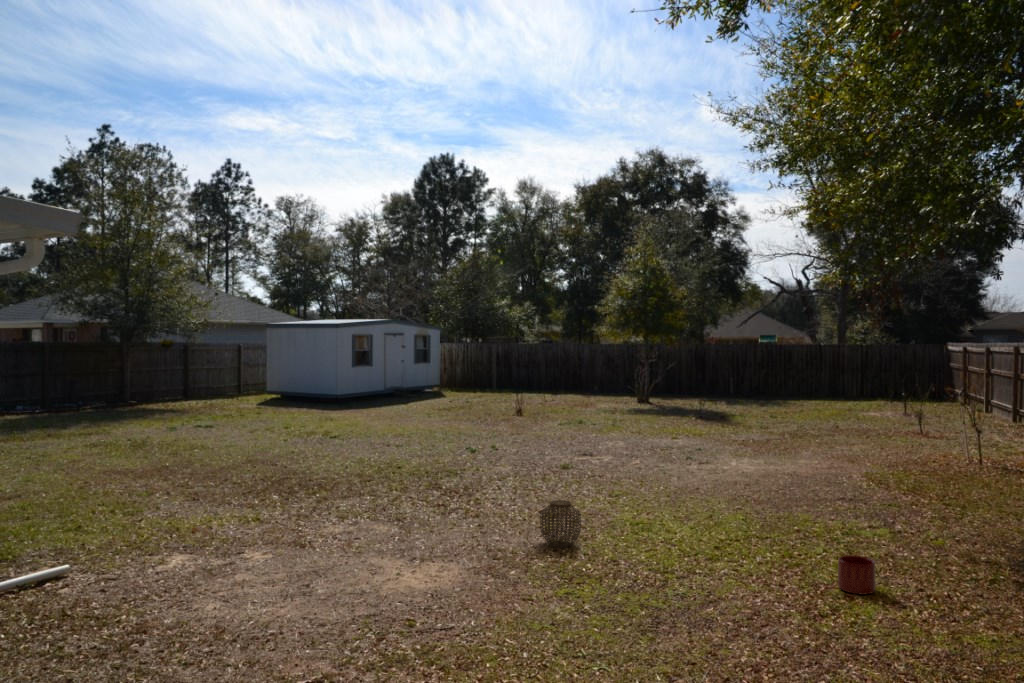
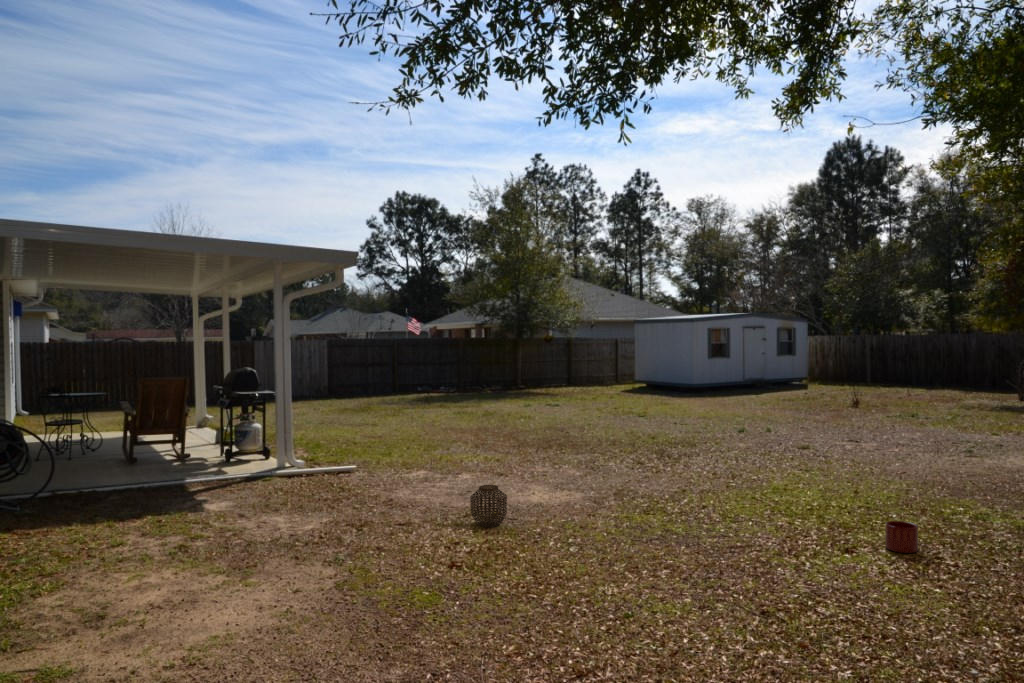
woven basket: present [540,500,581,547] -> present [470,485,507,527]

